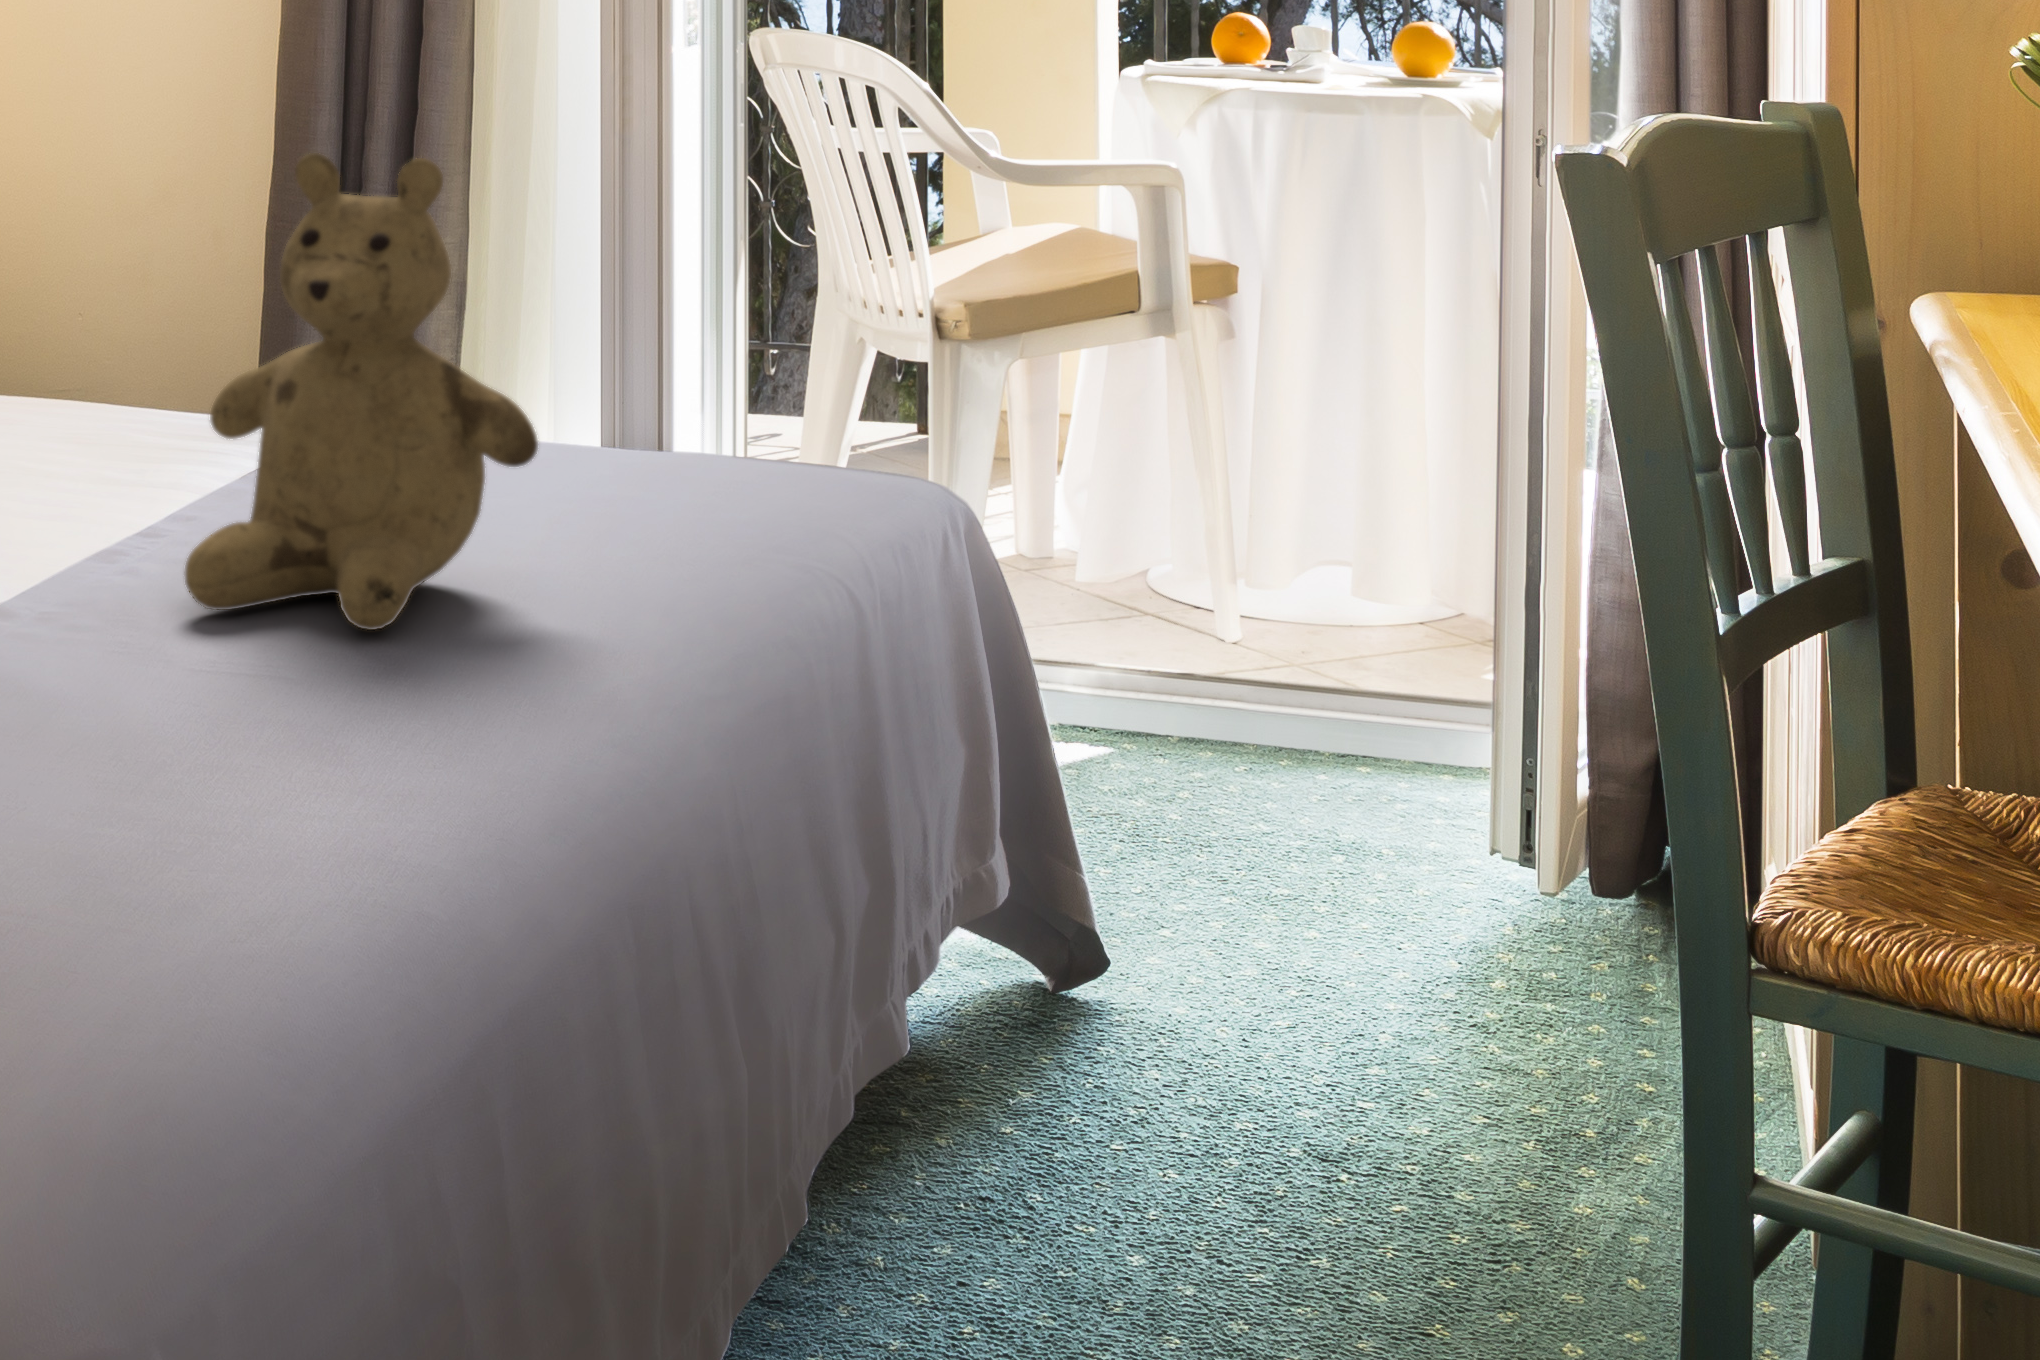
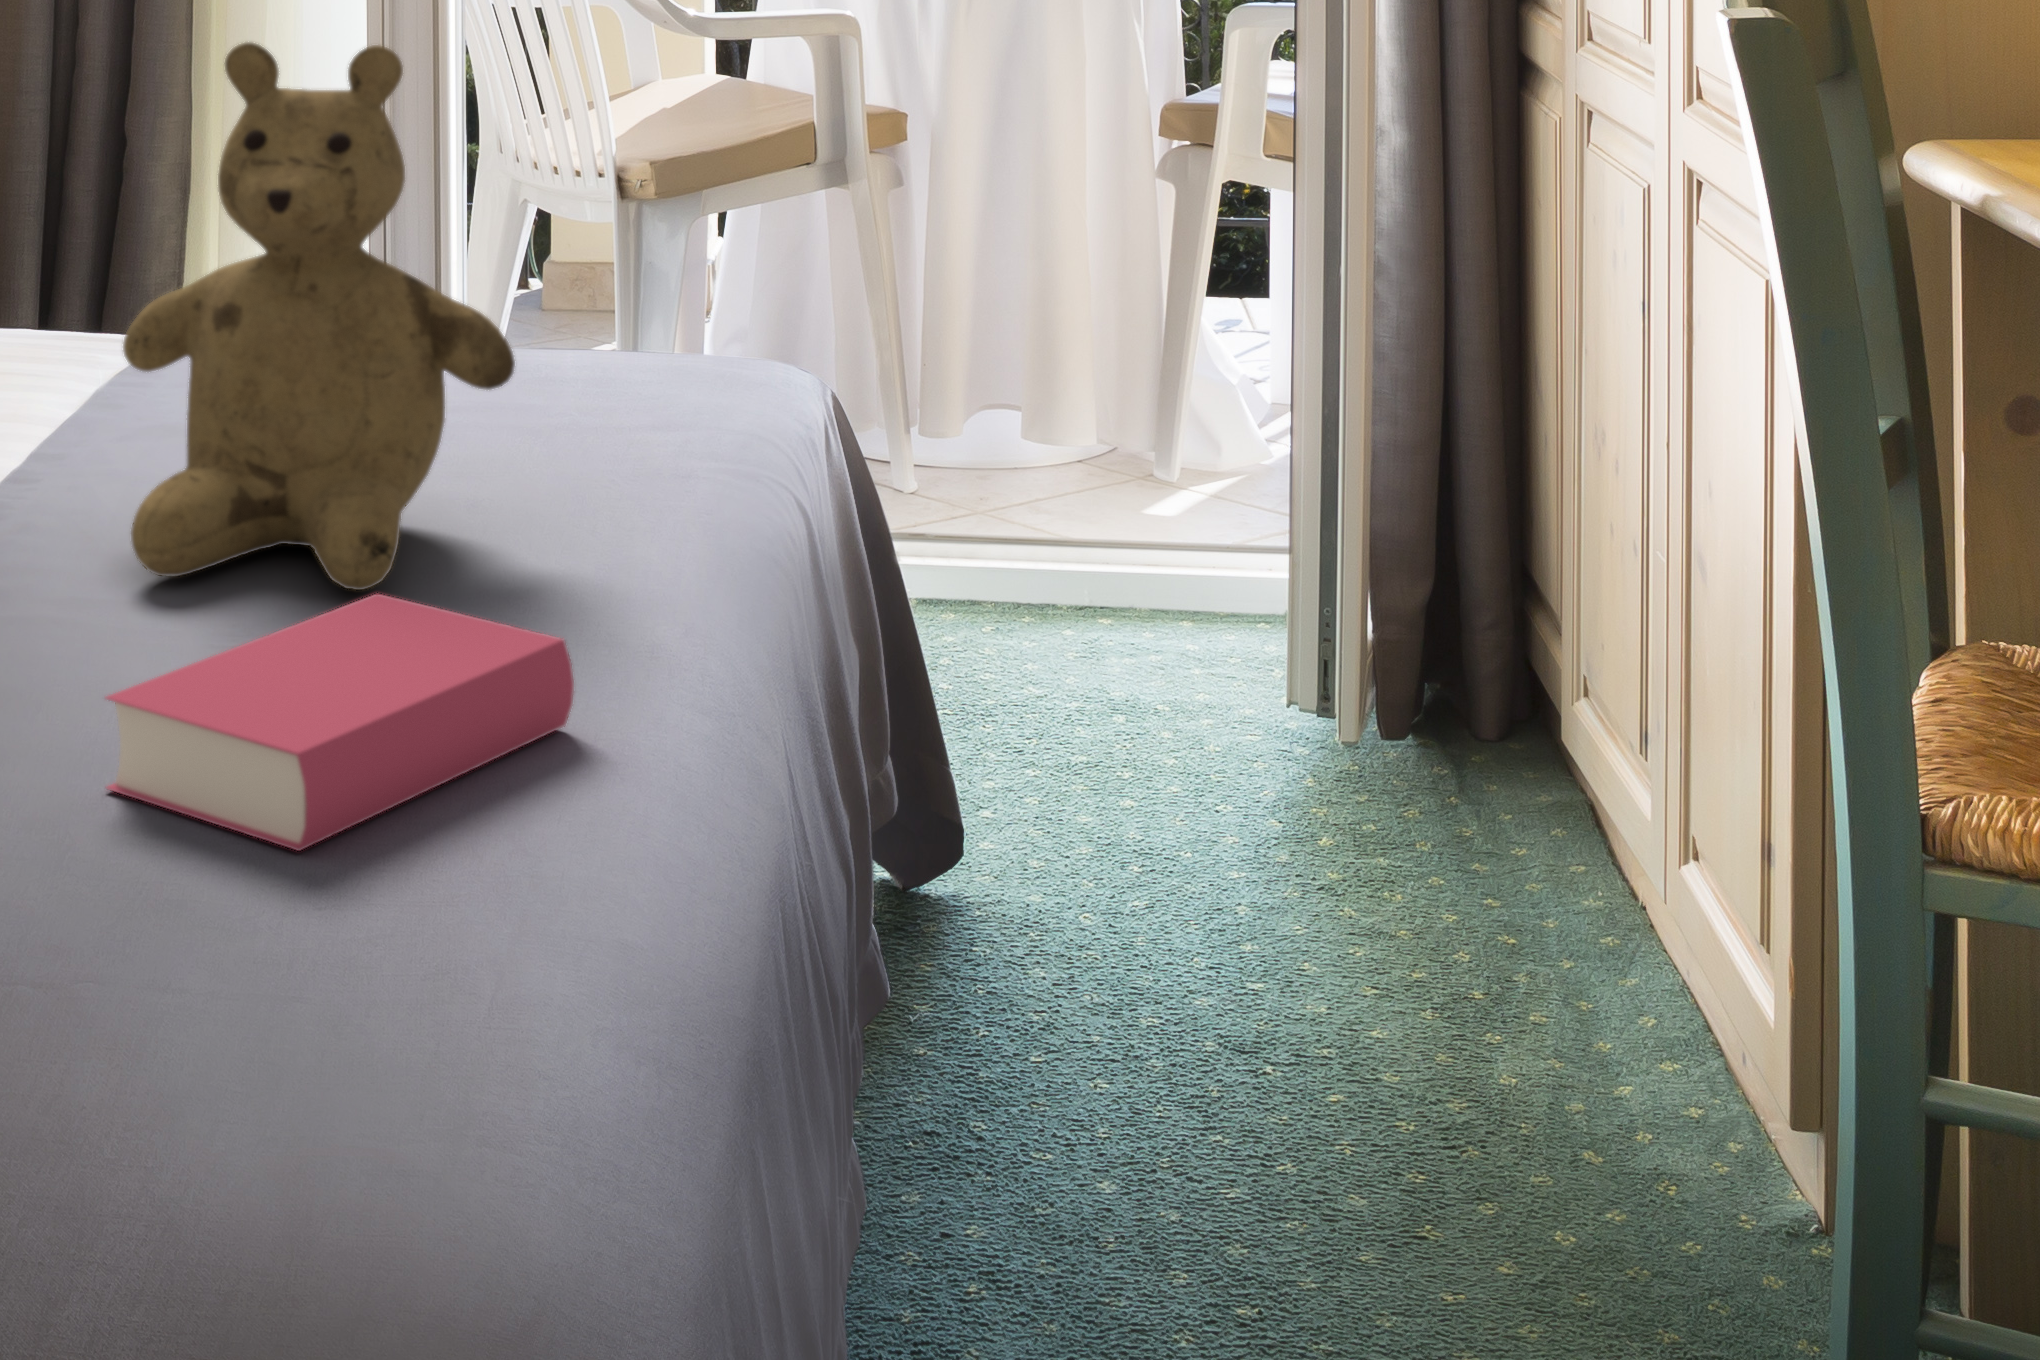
book: none [65,622,482,807] -> present [106,594,574,851]

